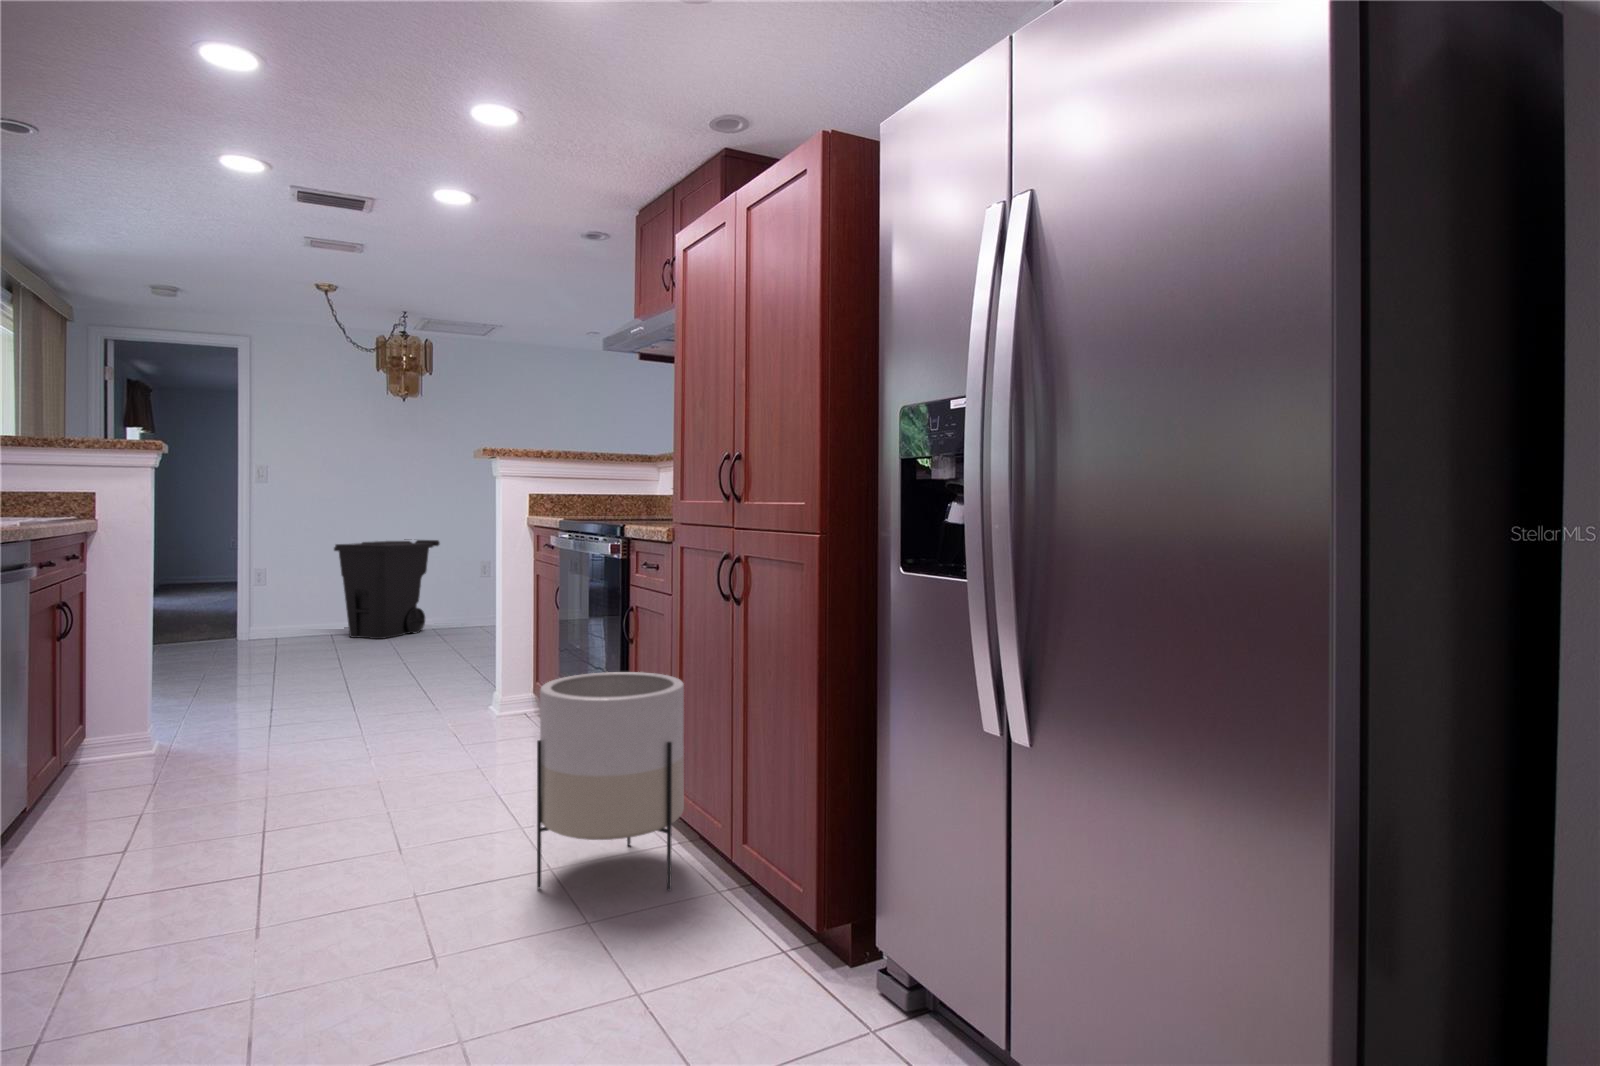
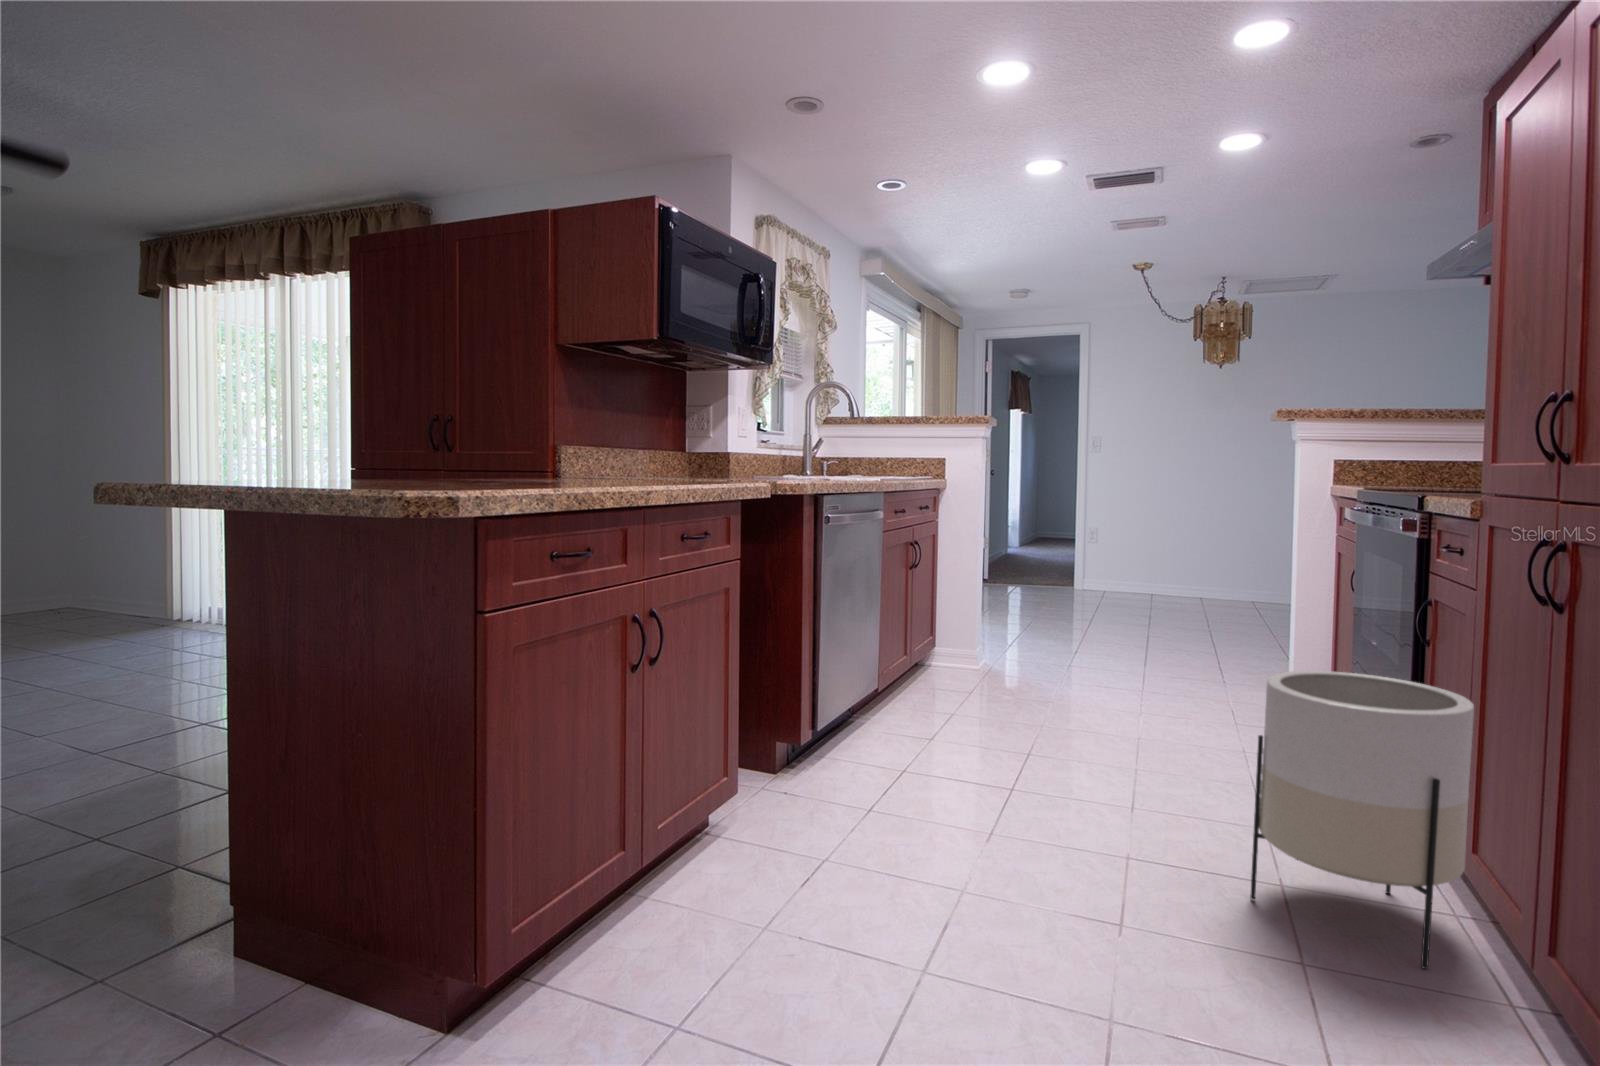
trash can: present [334,539,440,639] -> none [1148,508,1255,606]

